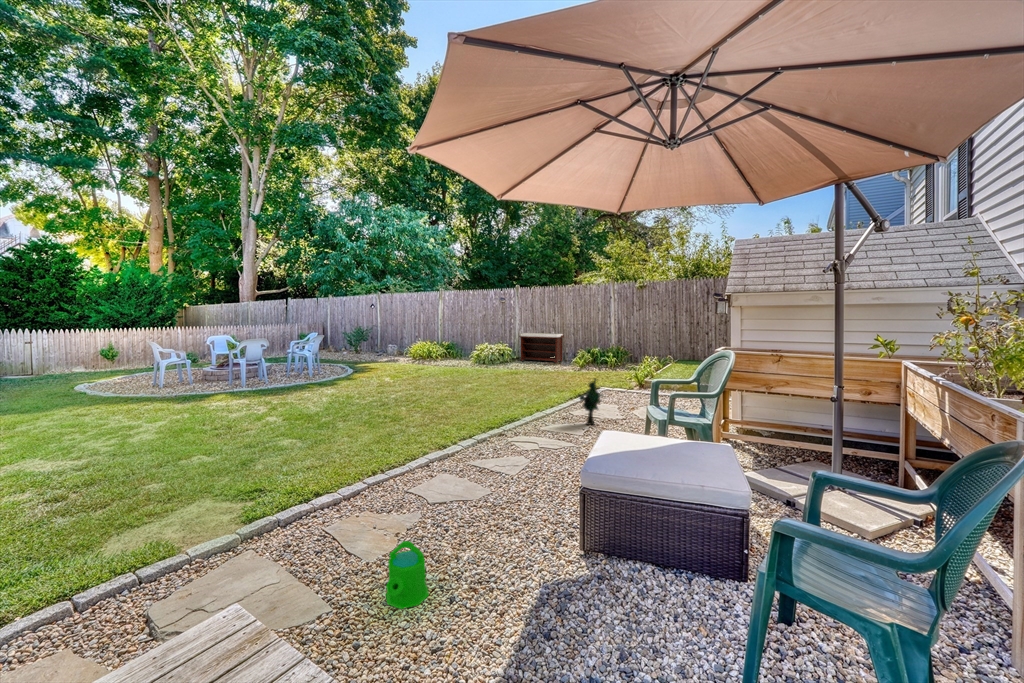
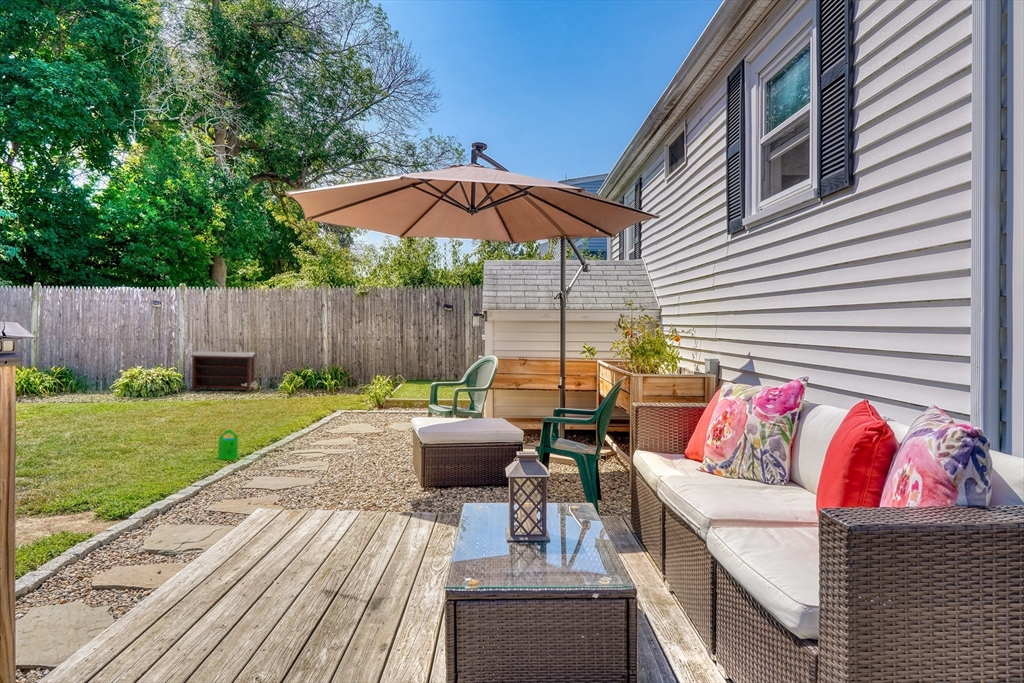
decorative plant: present [579,379,603,425] -> none [349,389,375,436]
watering can: present [386,541,429,609] -> present [218,430,239,459]

